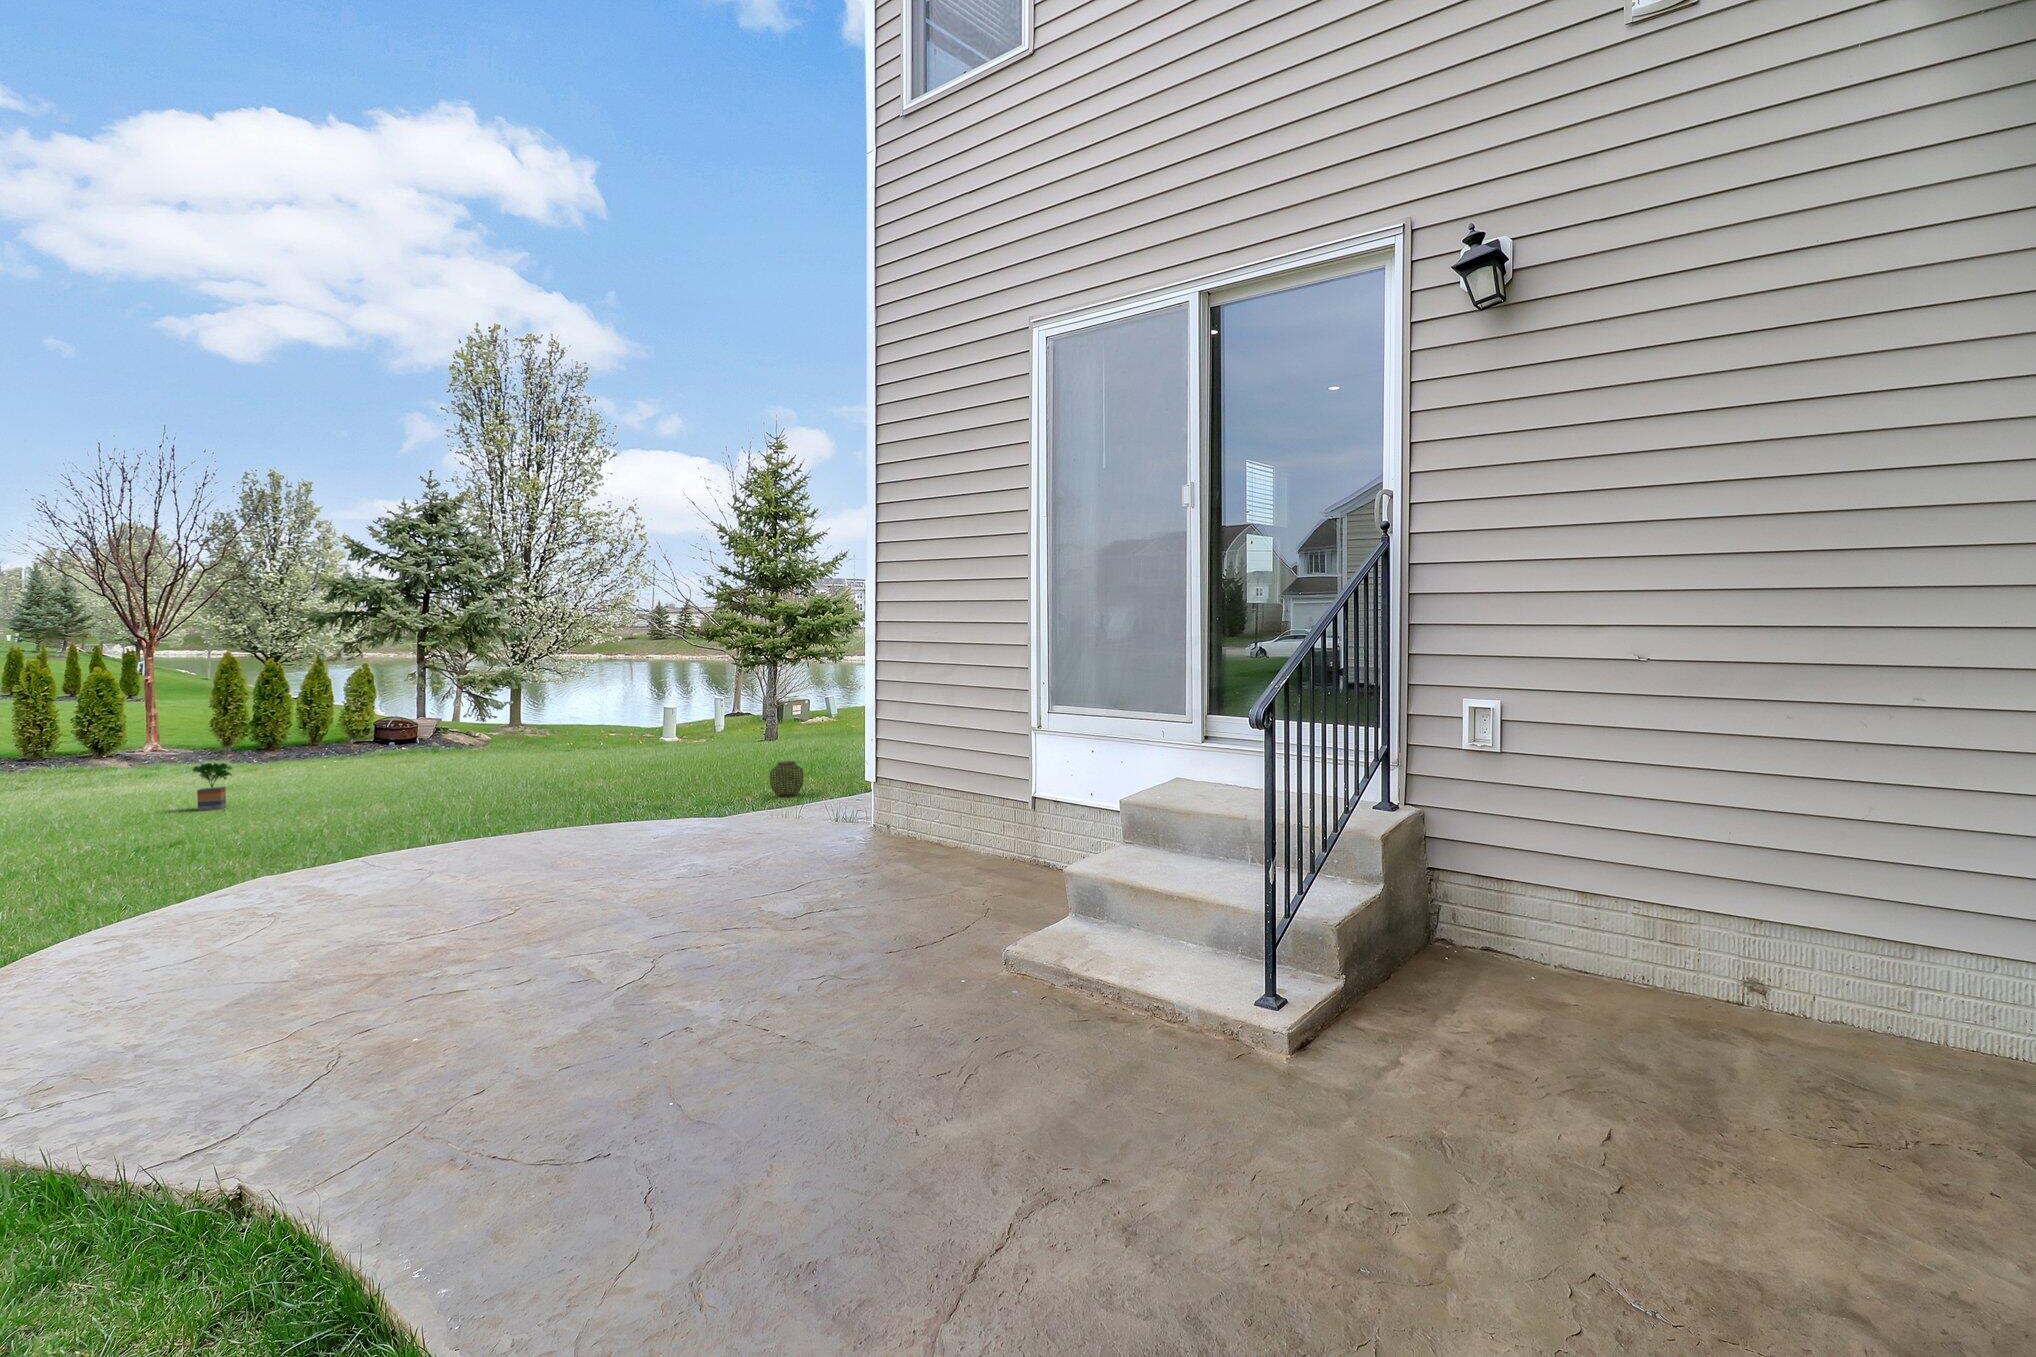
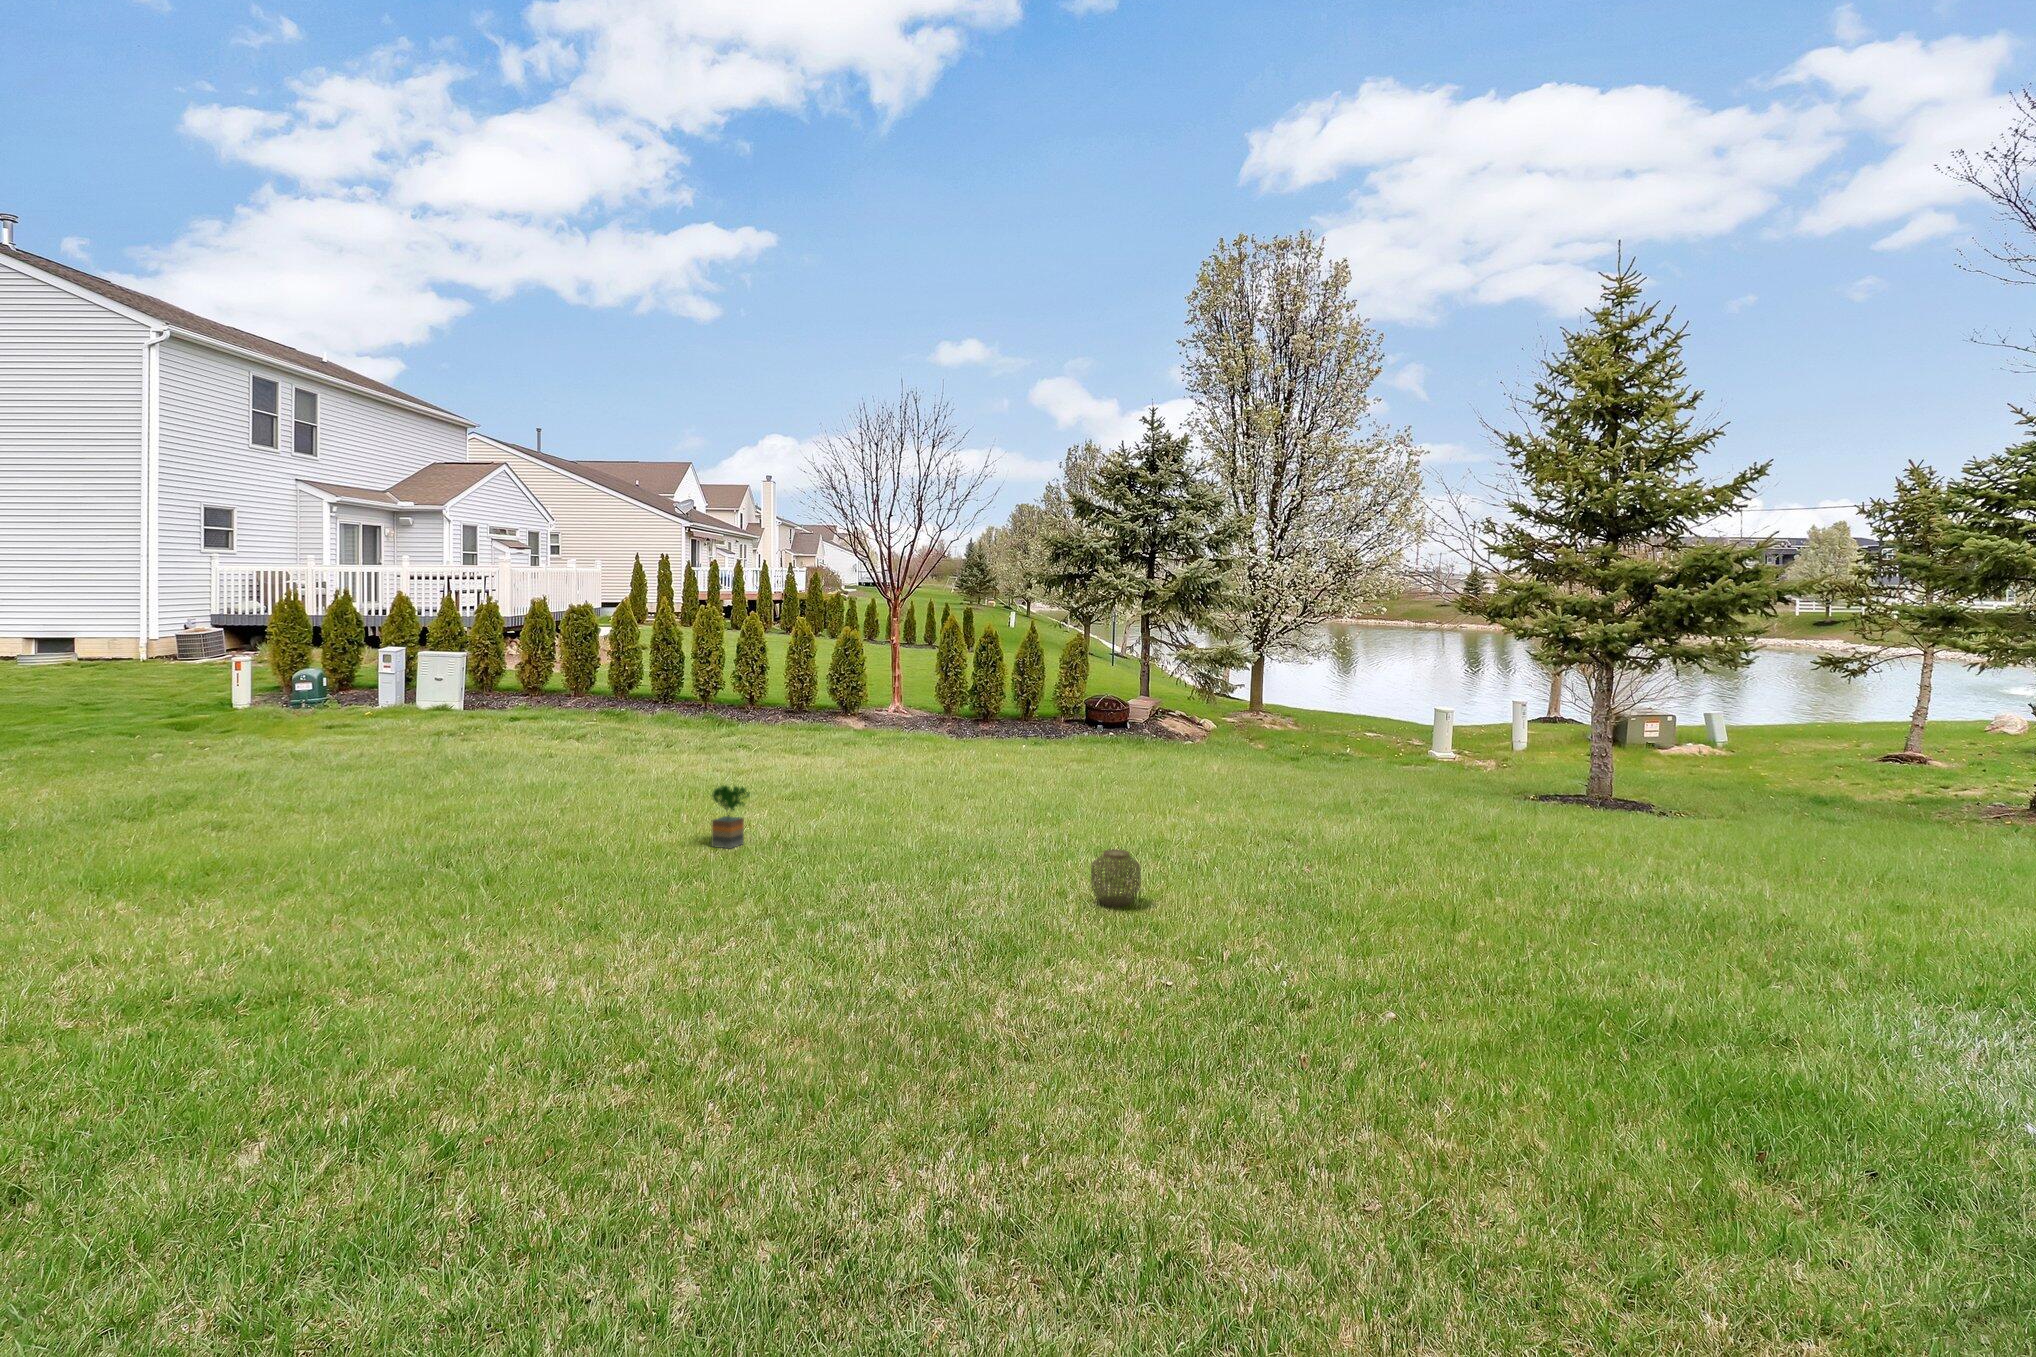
woven basket: present [770,761,803,797] -> present [1091,849,1141,907]

